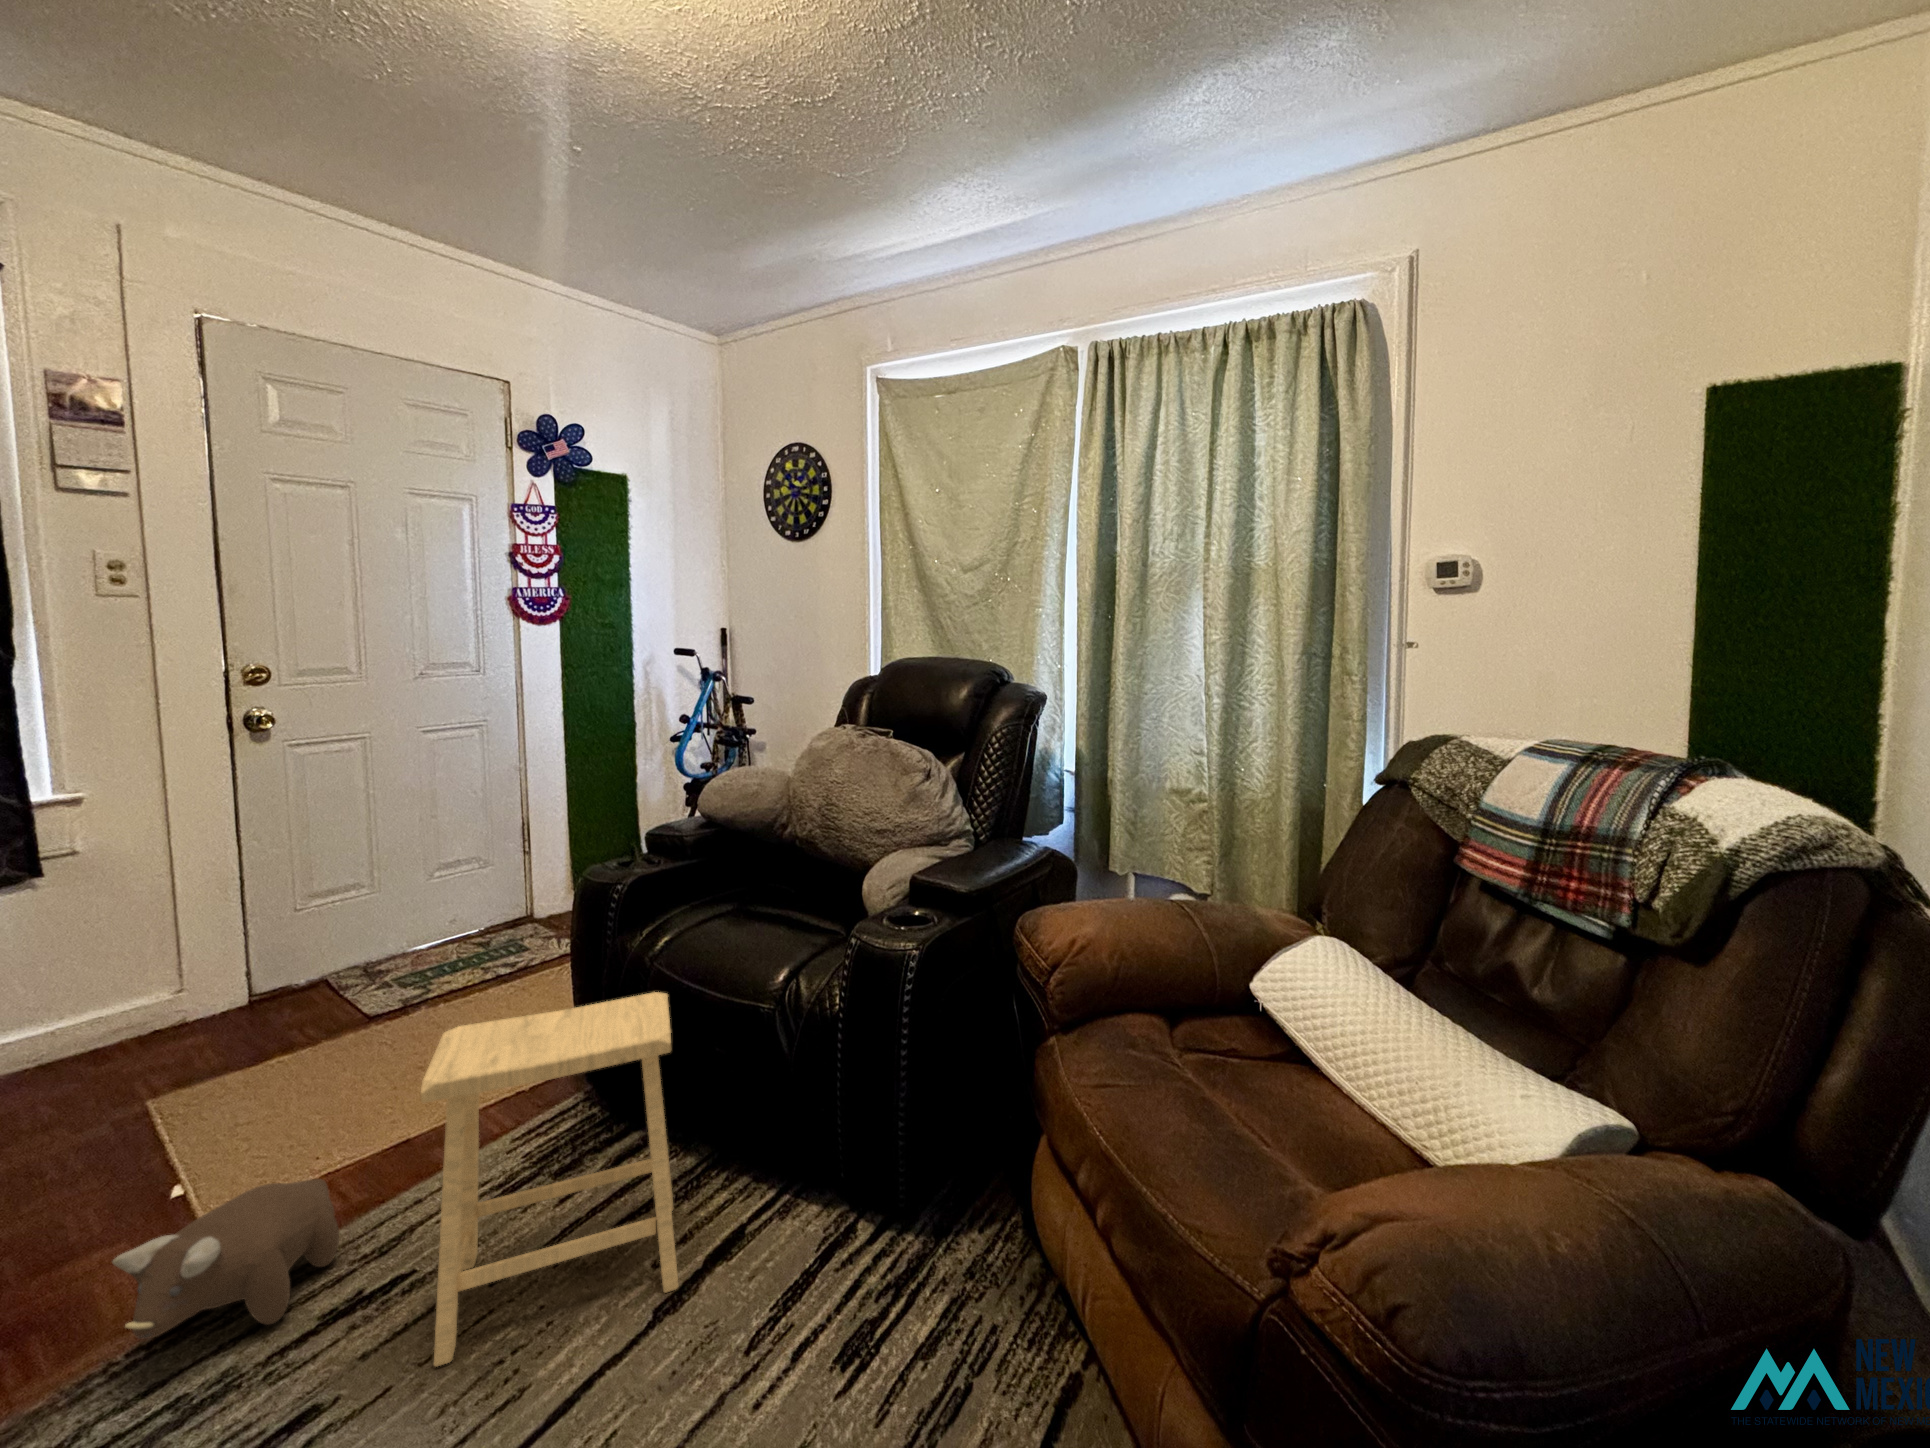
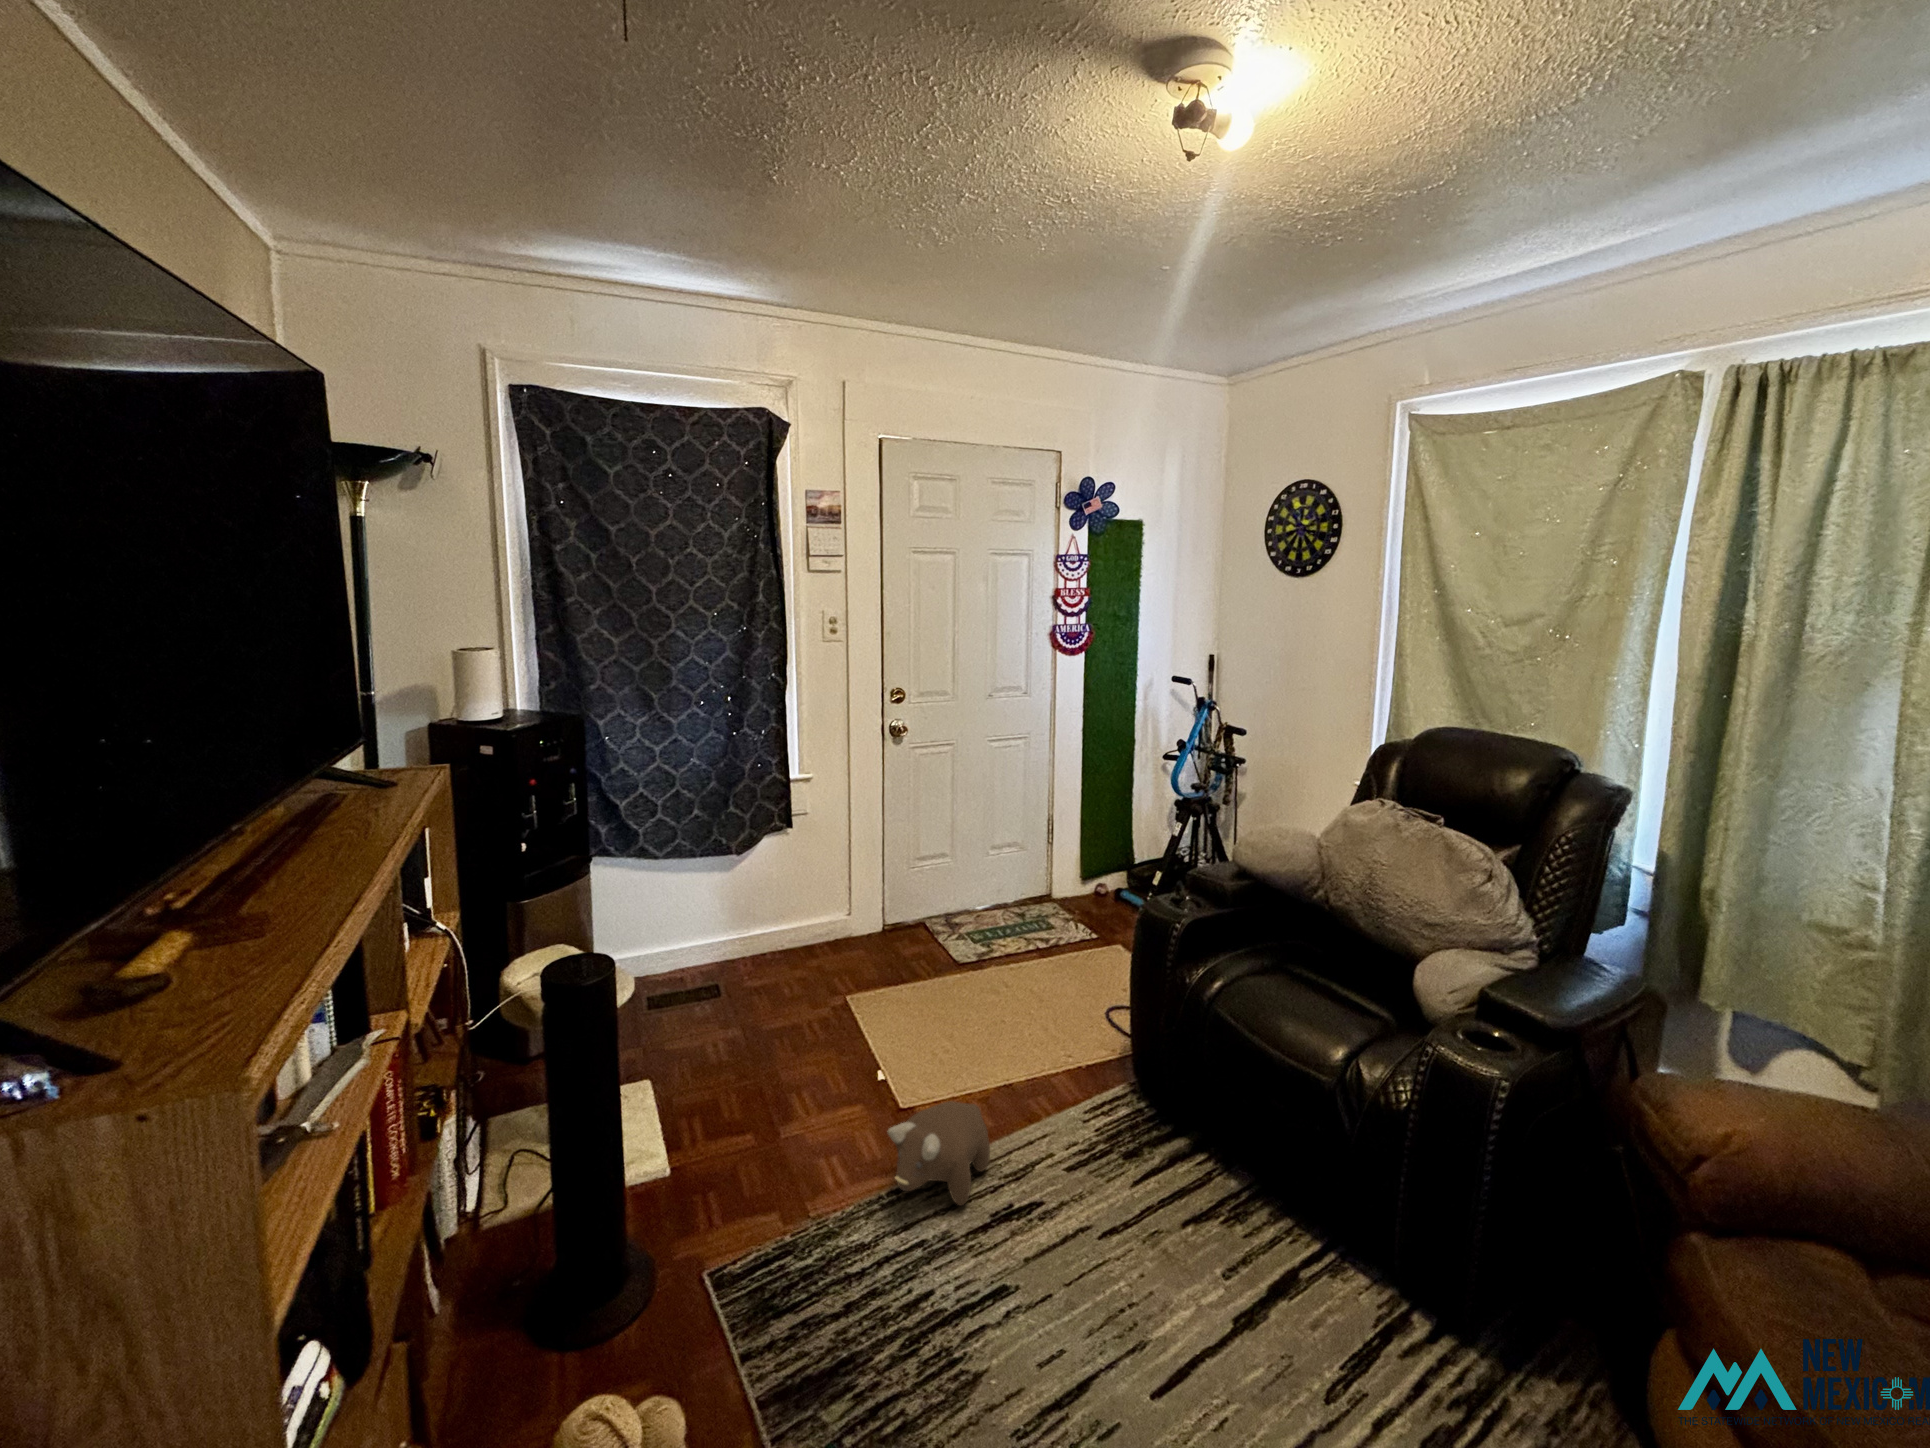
footstool: present [420,992,678,1366] -> none [1071,1032,1262,1315]

